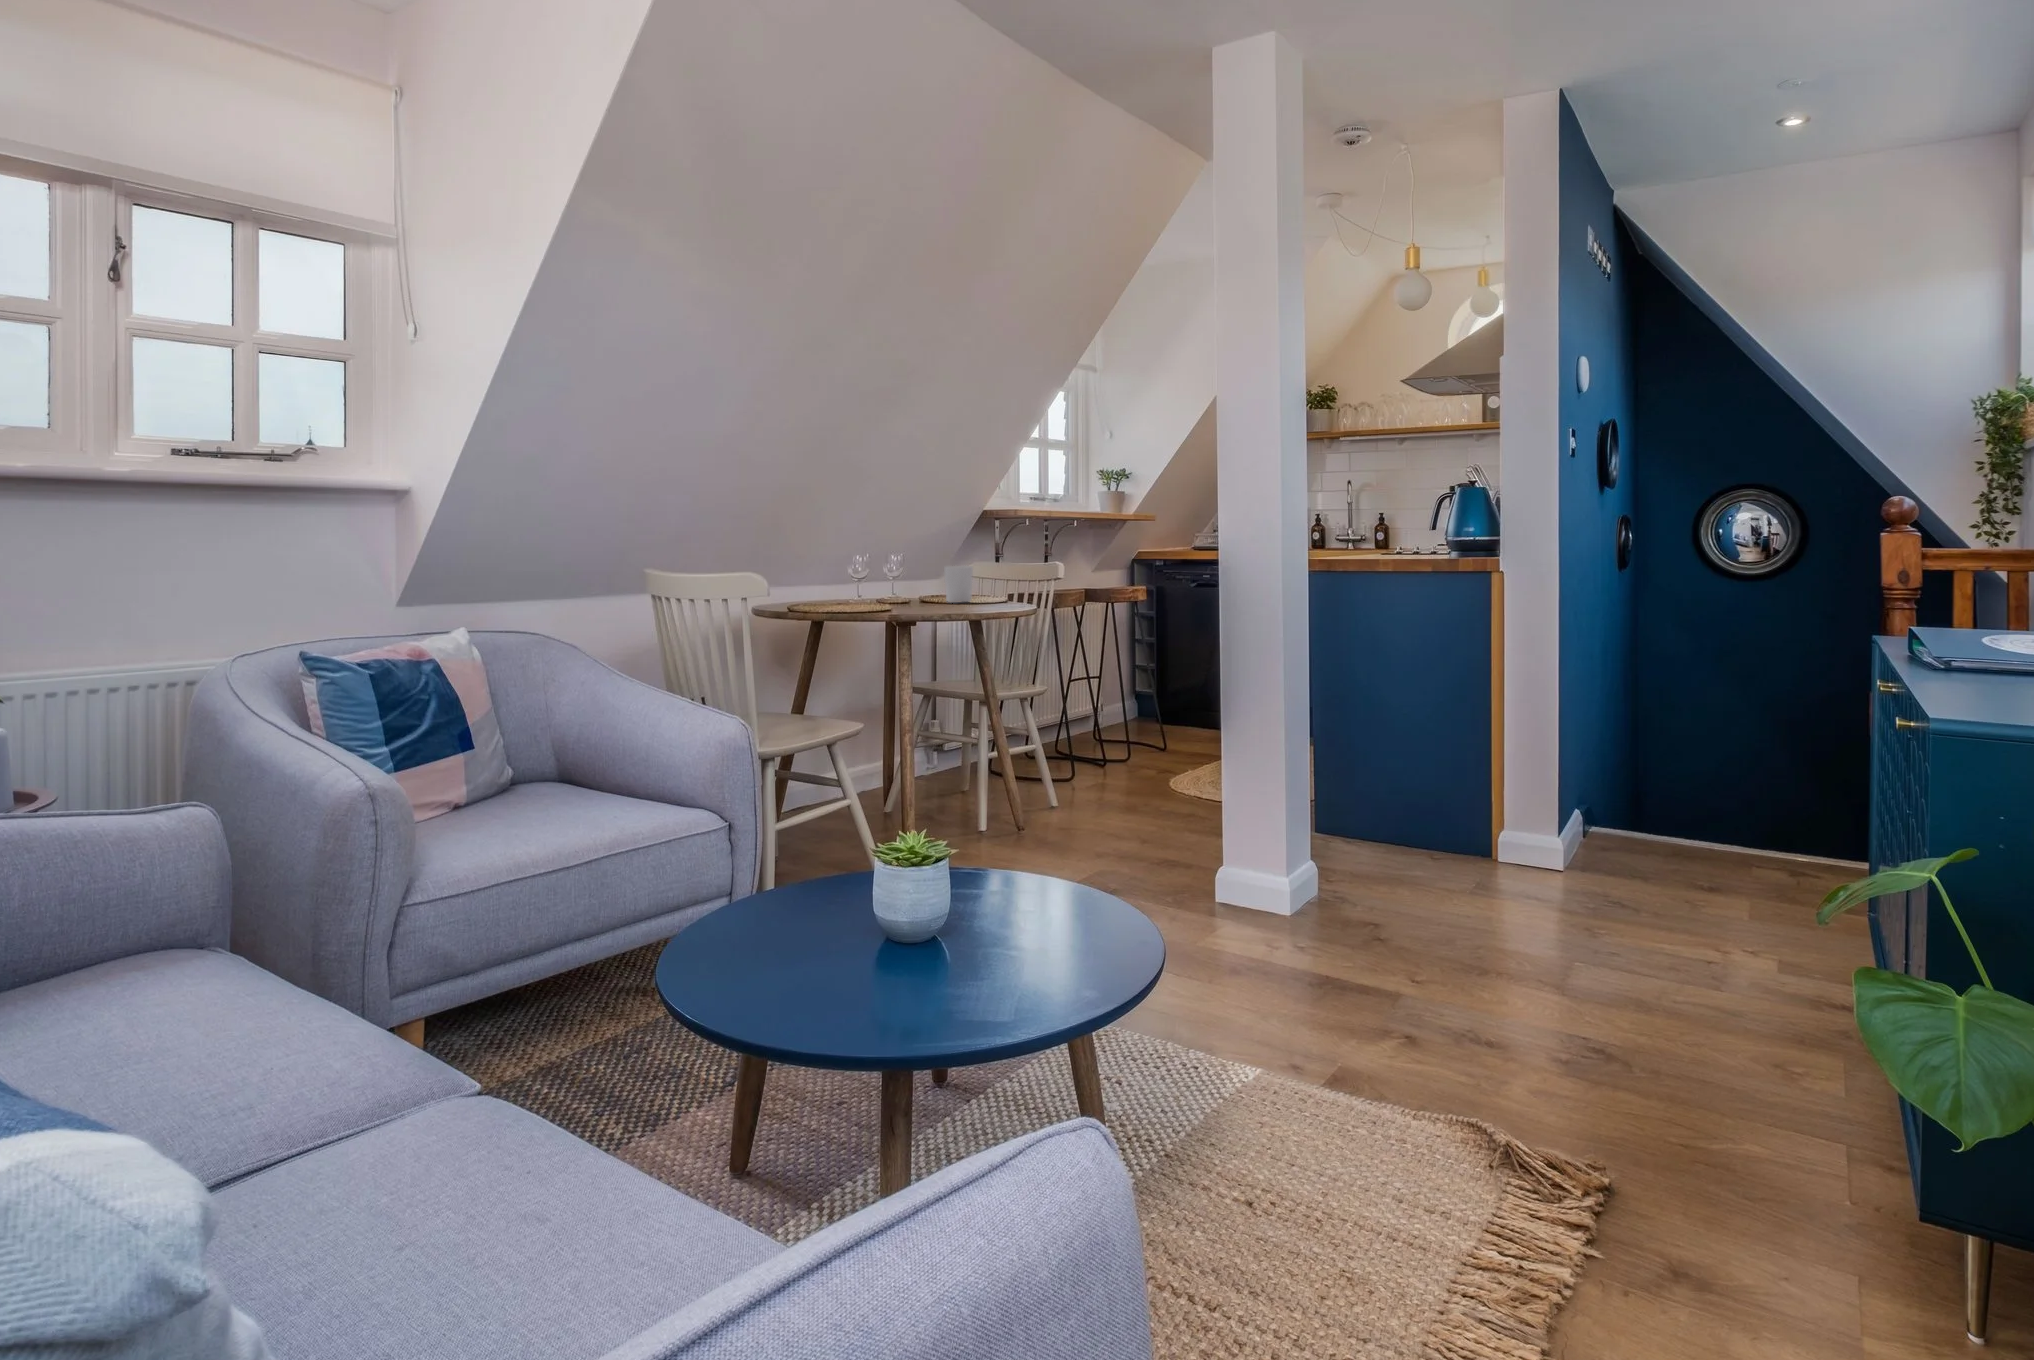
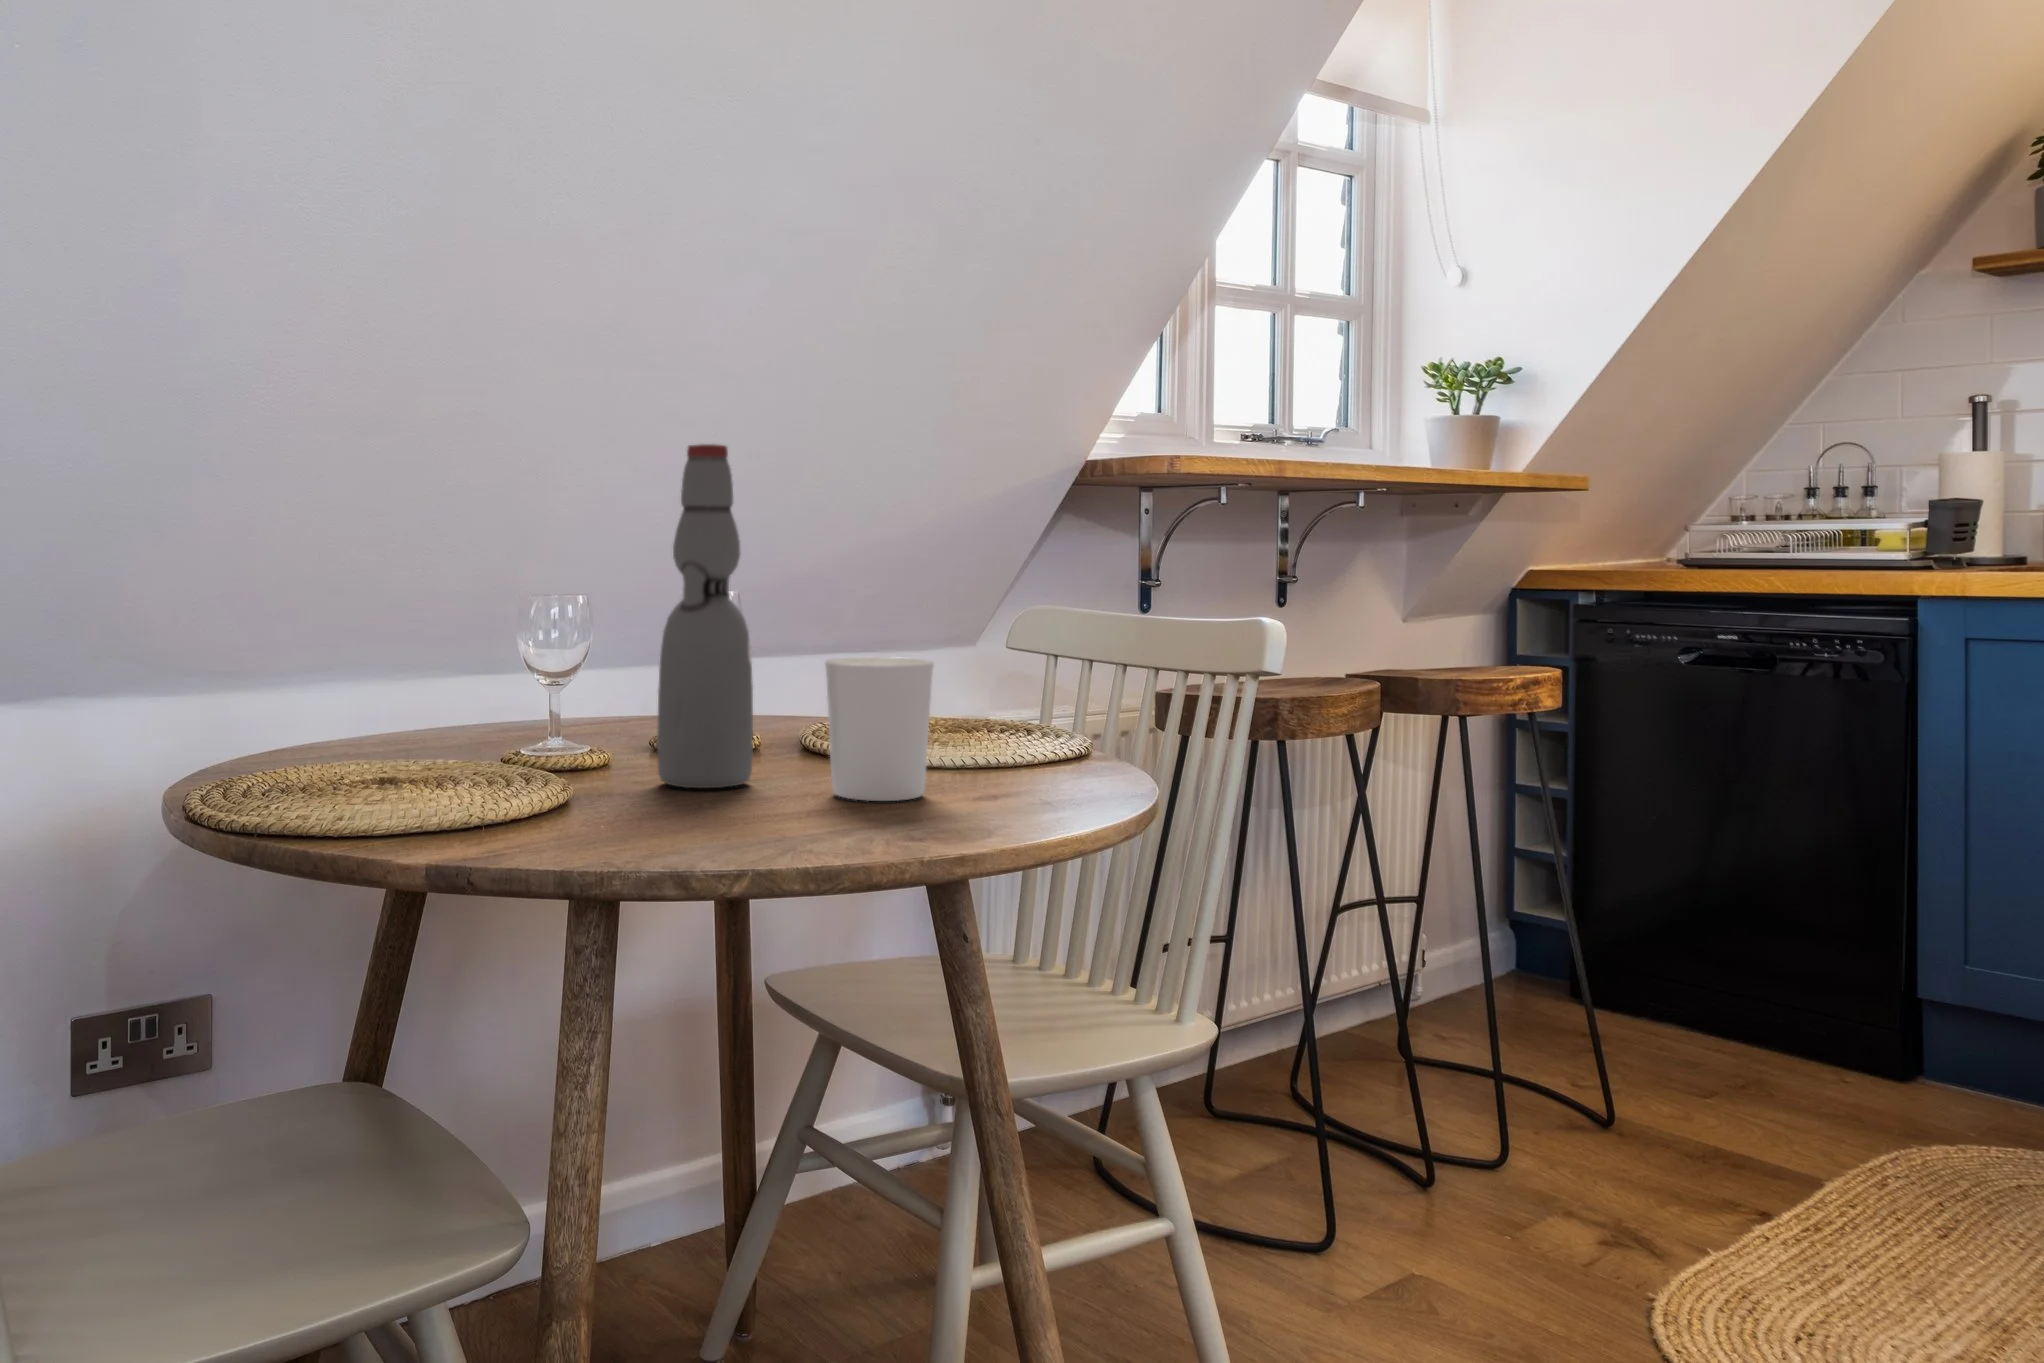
bottle: none [894,508,921,603] -> present [657,444,753,788]

